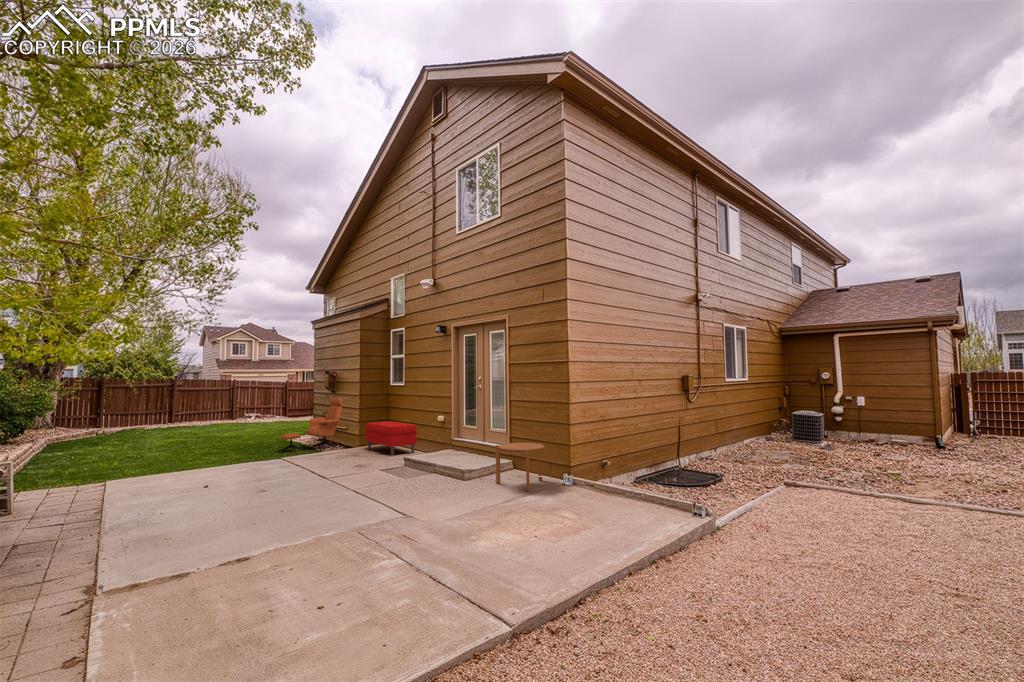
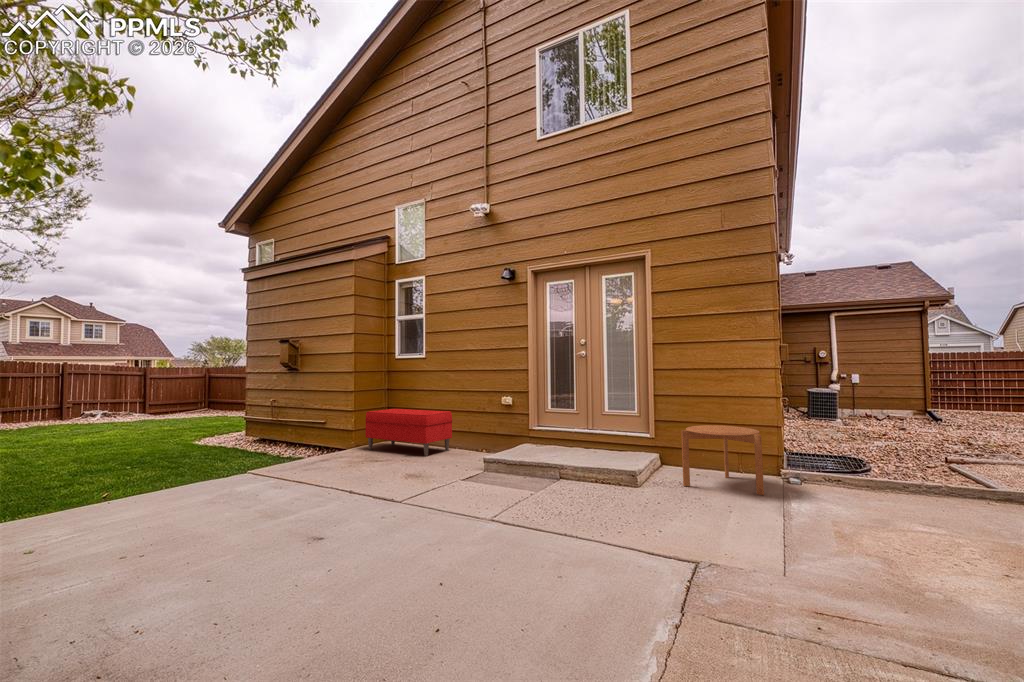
armchair: present [279,398,342,453] -> none [220,377,320,464]

